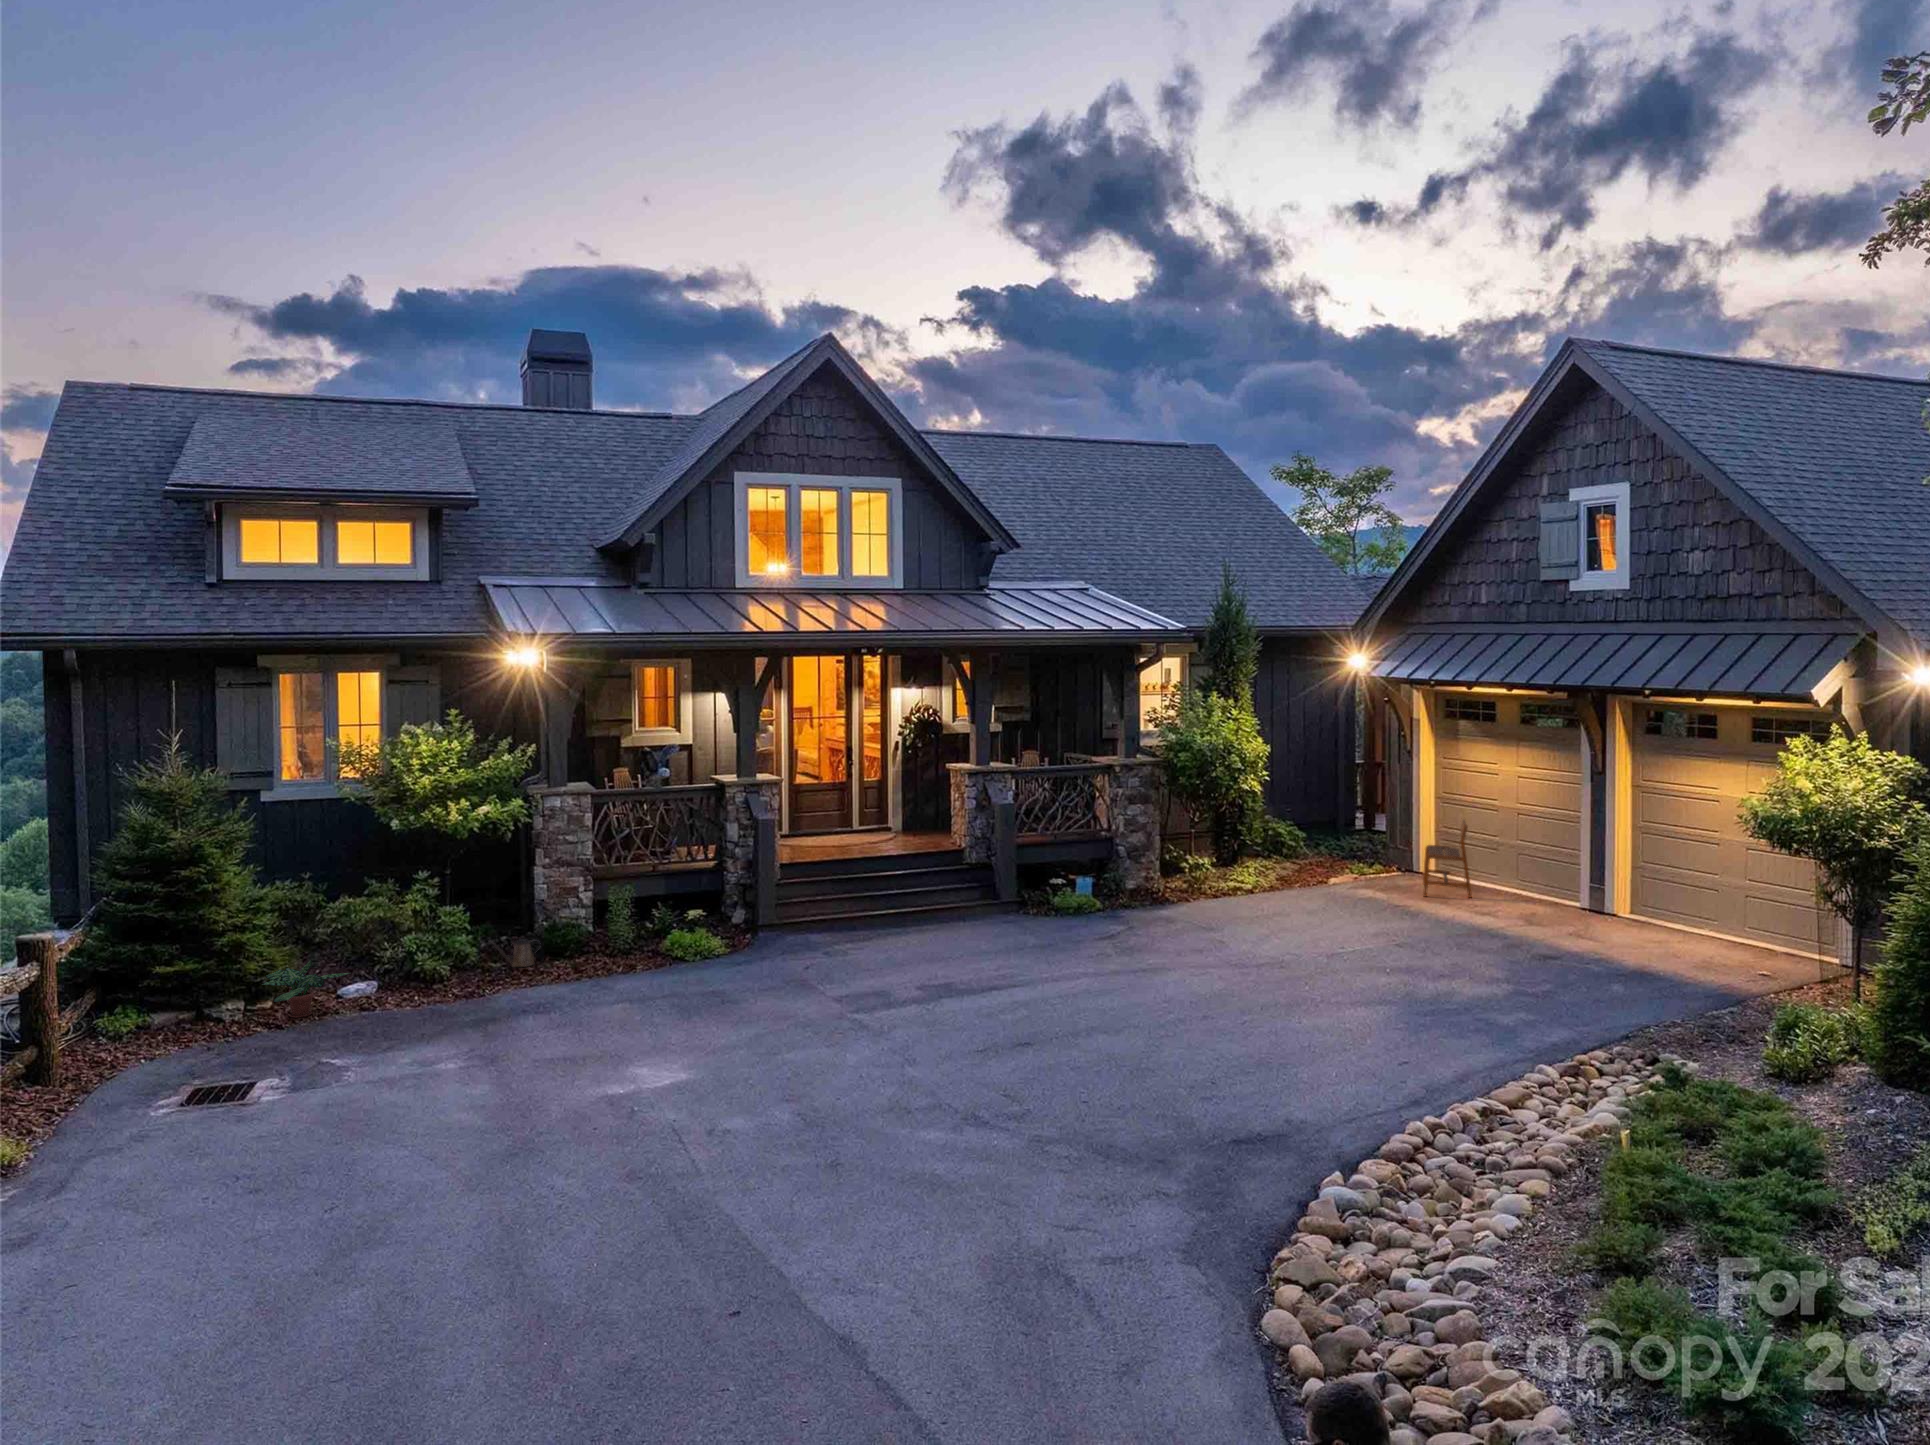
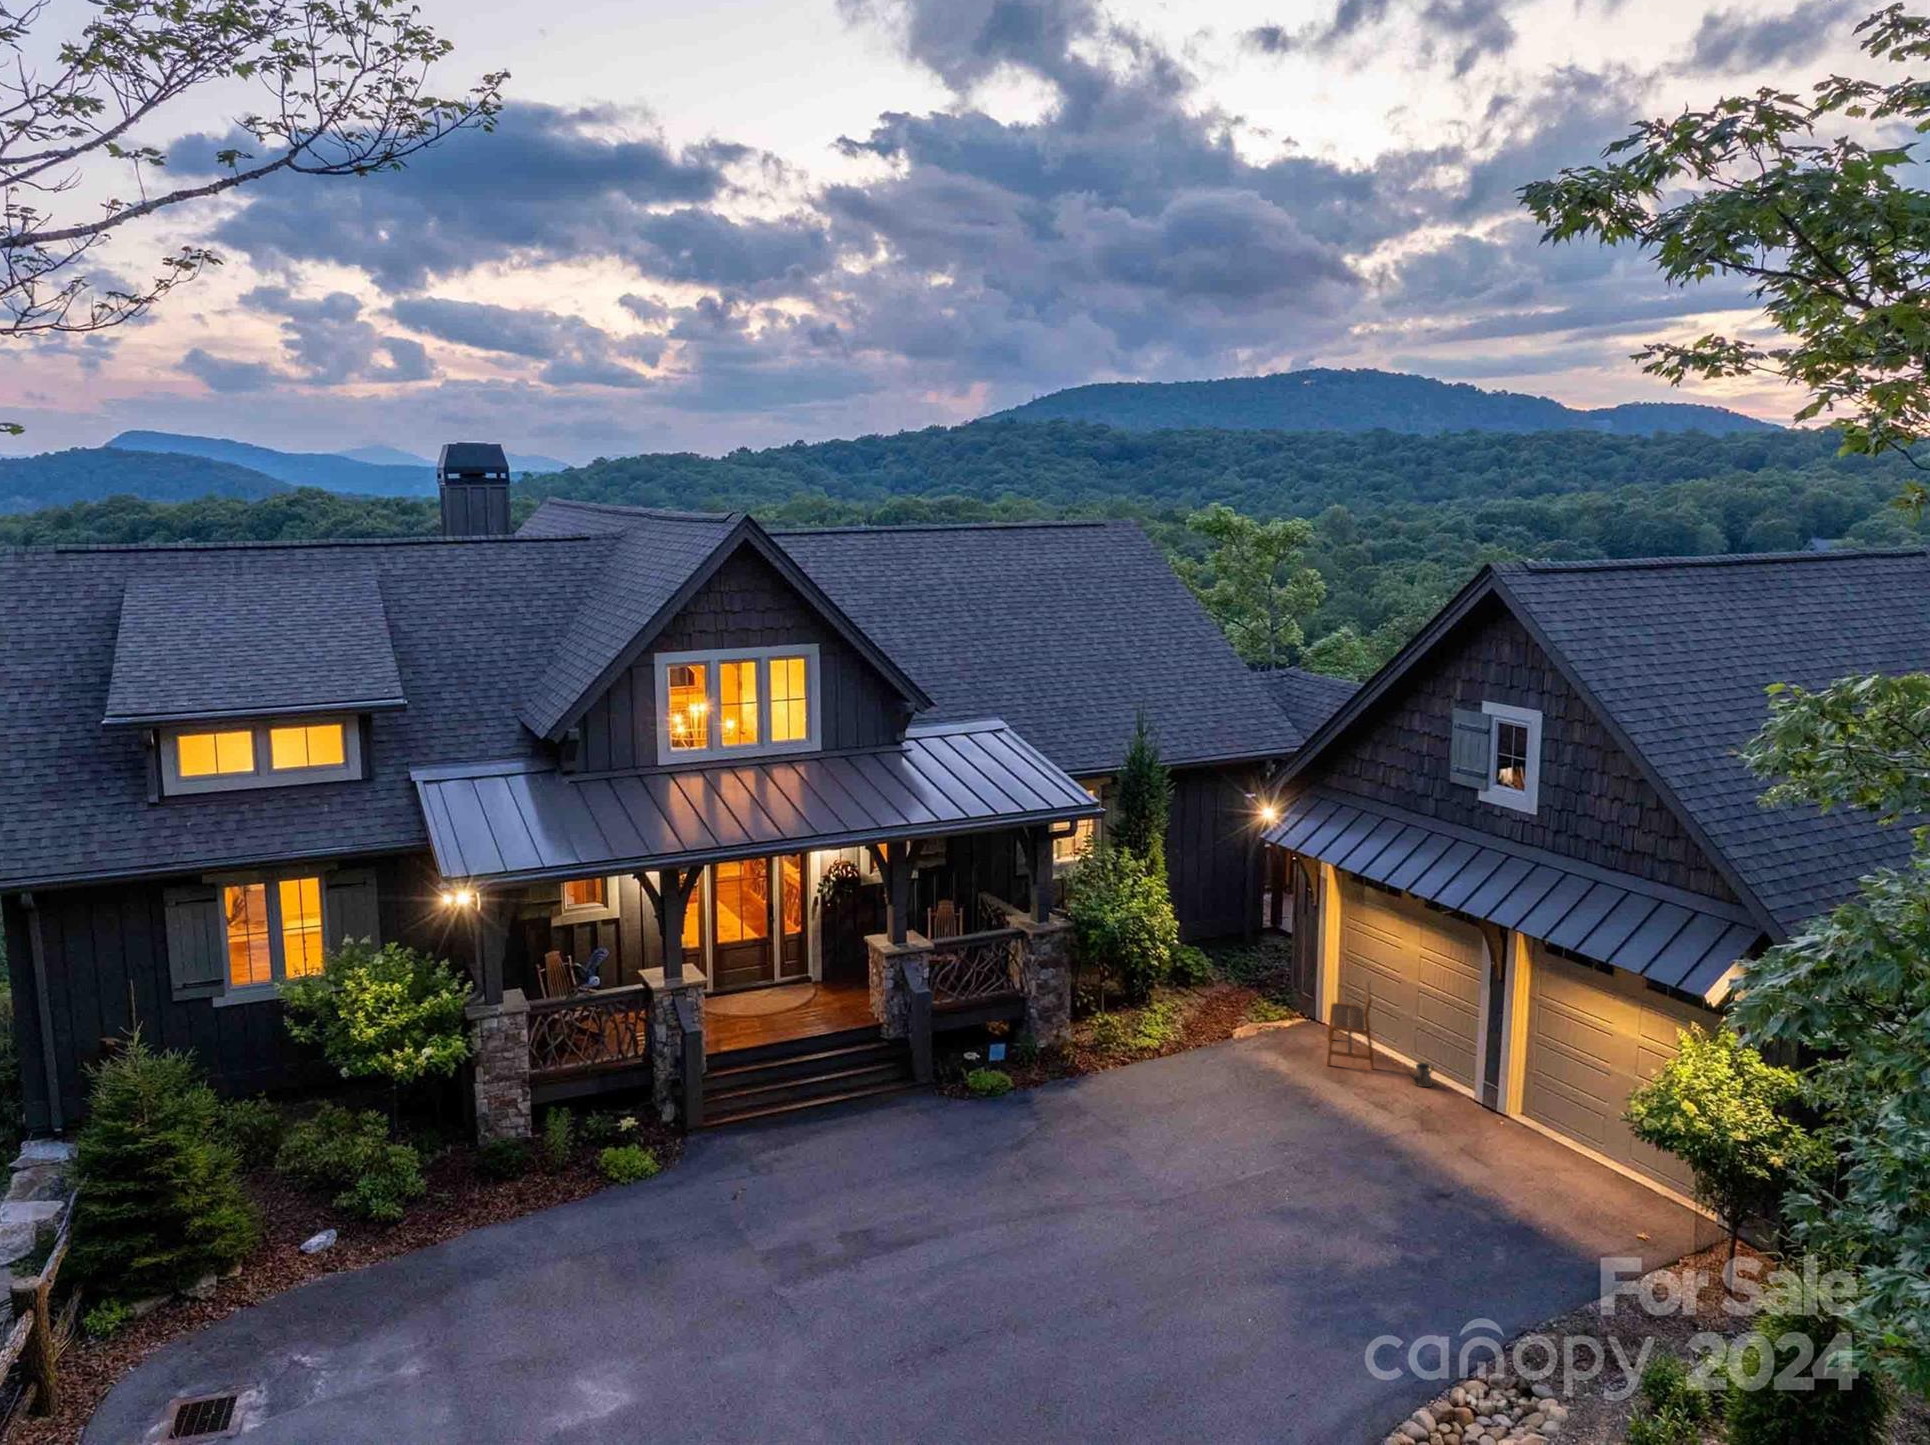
watering can: present [492,939,538,967] -> present [1406,1063,1434,1087]
potted plant: present [262,960,349,1018] -> none [233,1226,314,1280]

